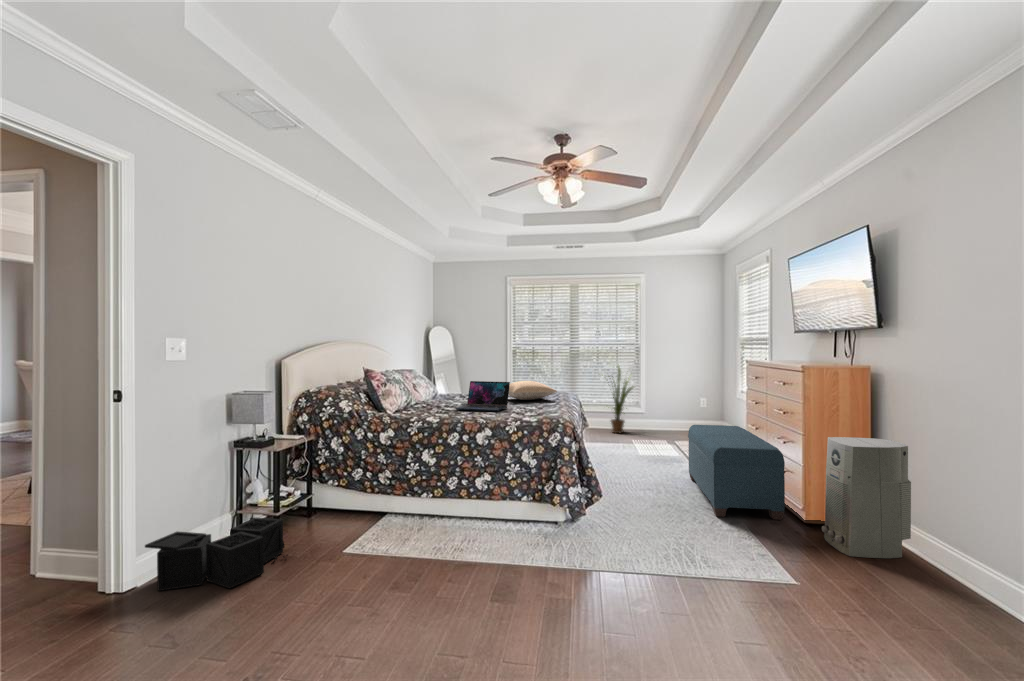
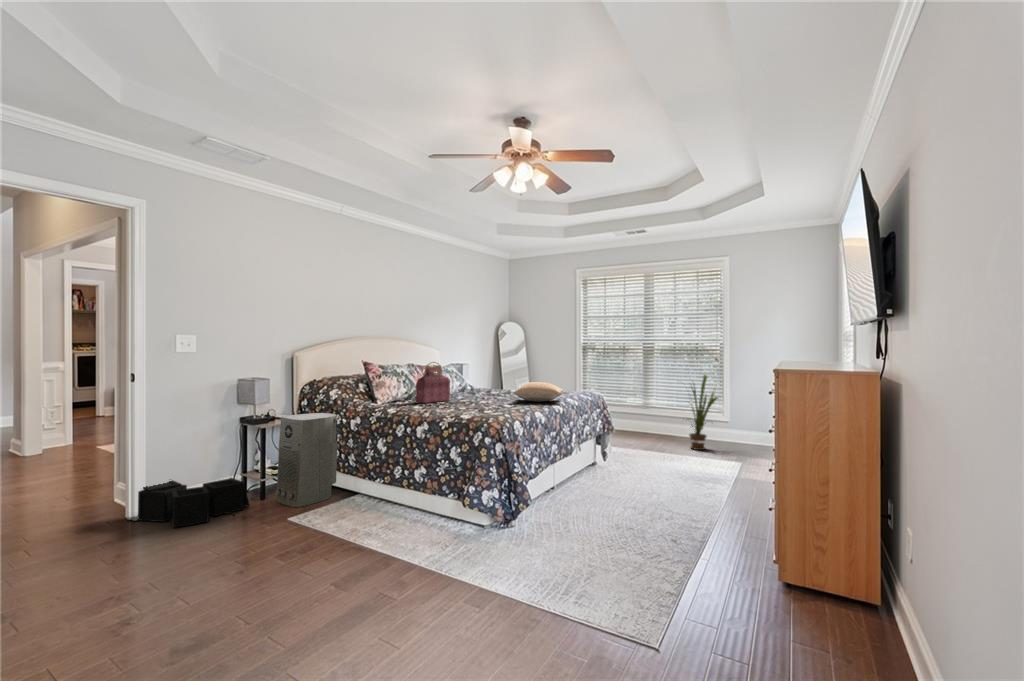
handbag: none [420,365,444,409] -> present [416,362,450,403]
laptop: present [456,381,510,411] -> none [441,379,496,409]
bench: present [688,425,785,520] -> none [657,443,768,570]
air purifier: present [822,437,911,558] -> present [275,413,338,507]

